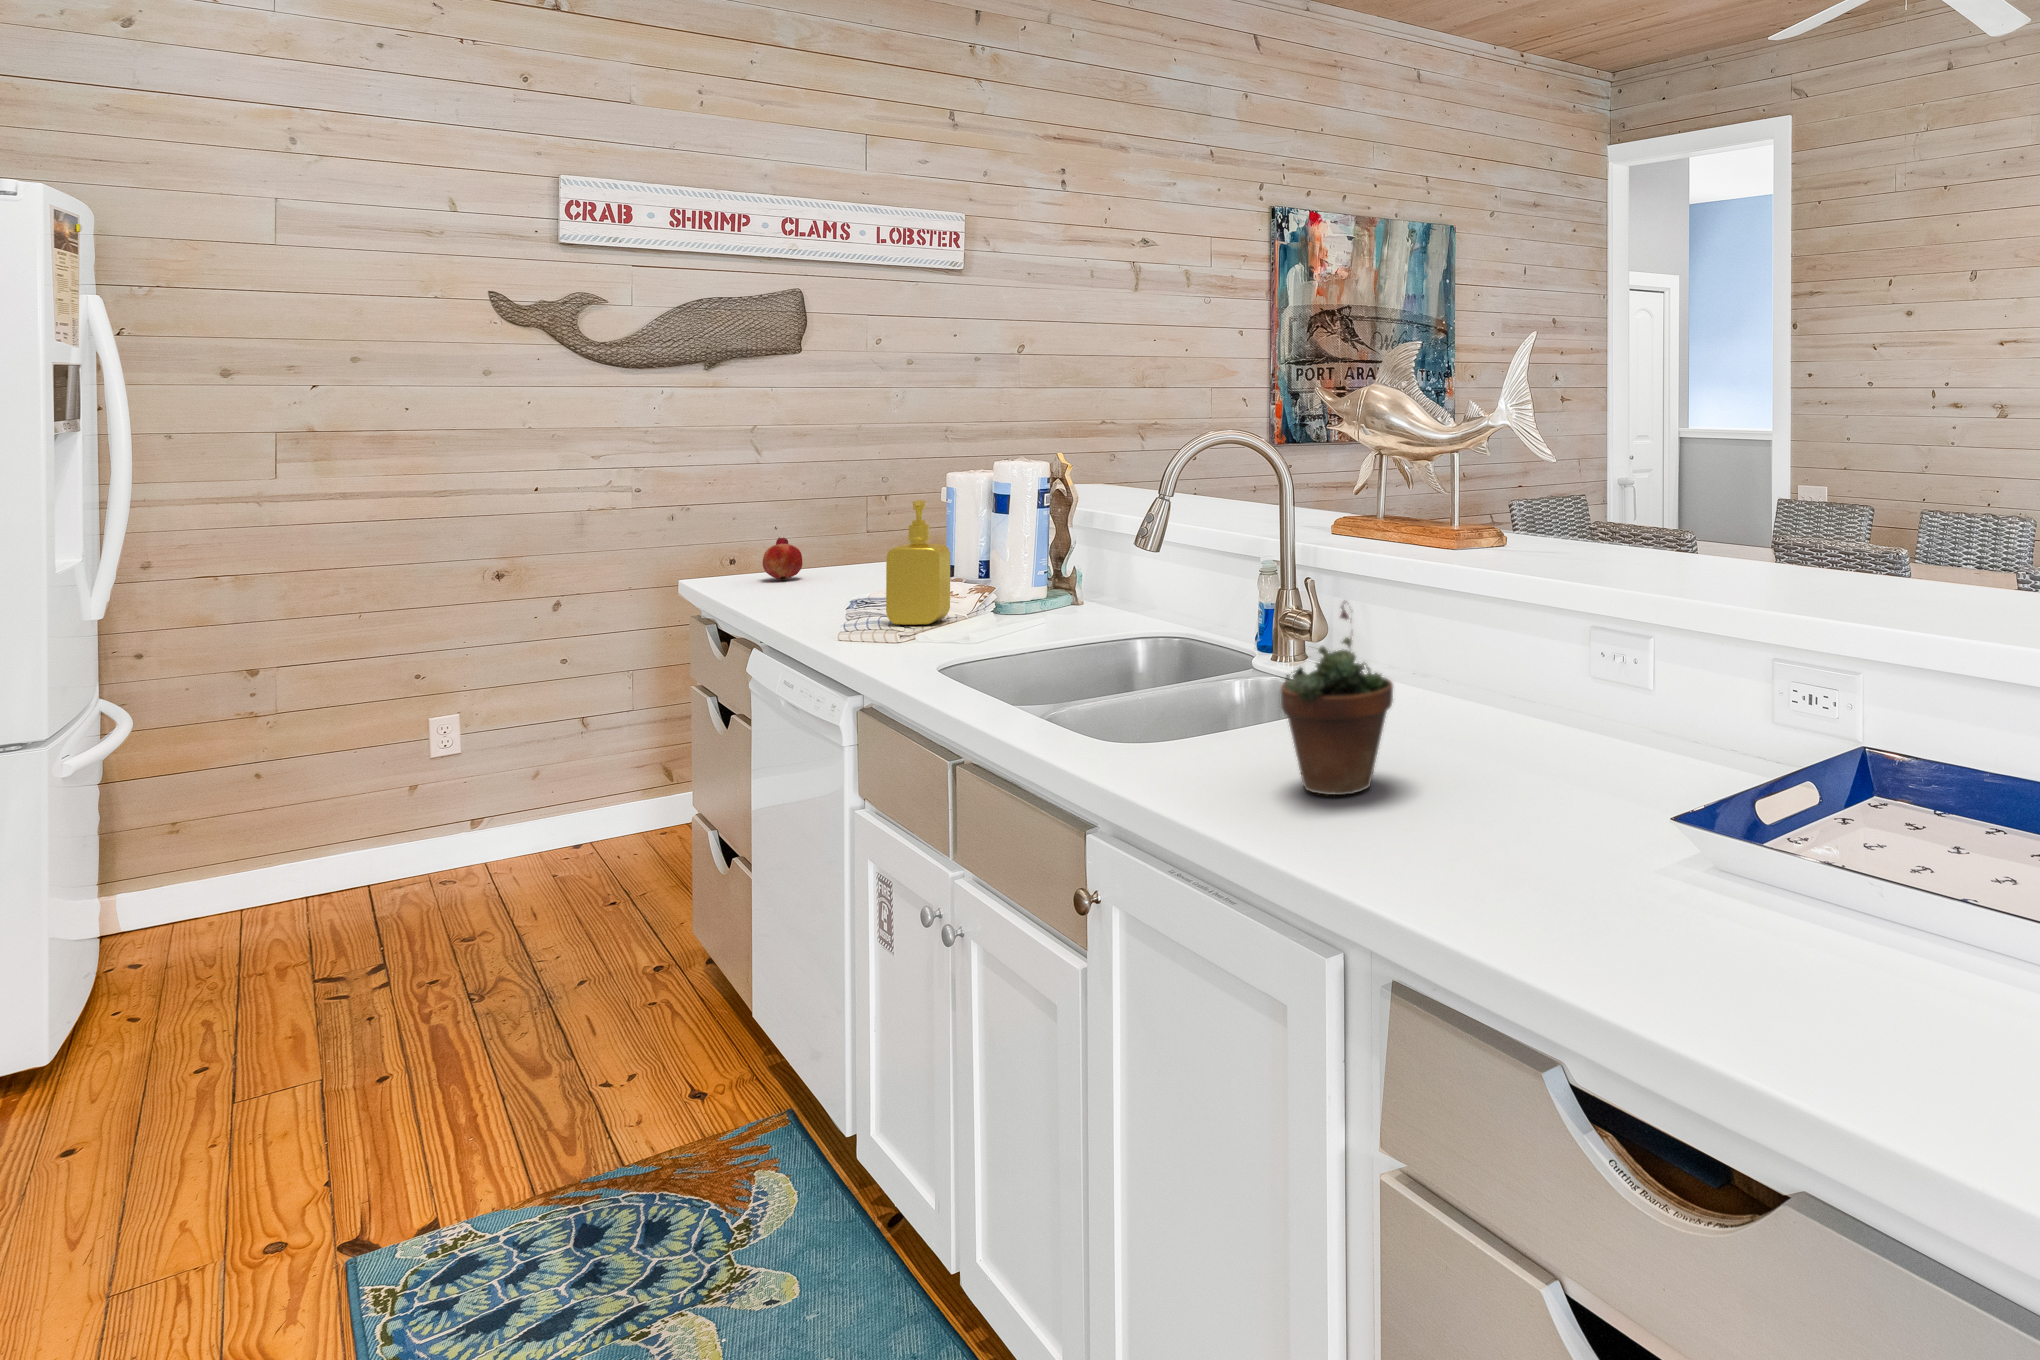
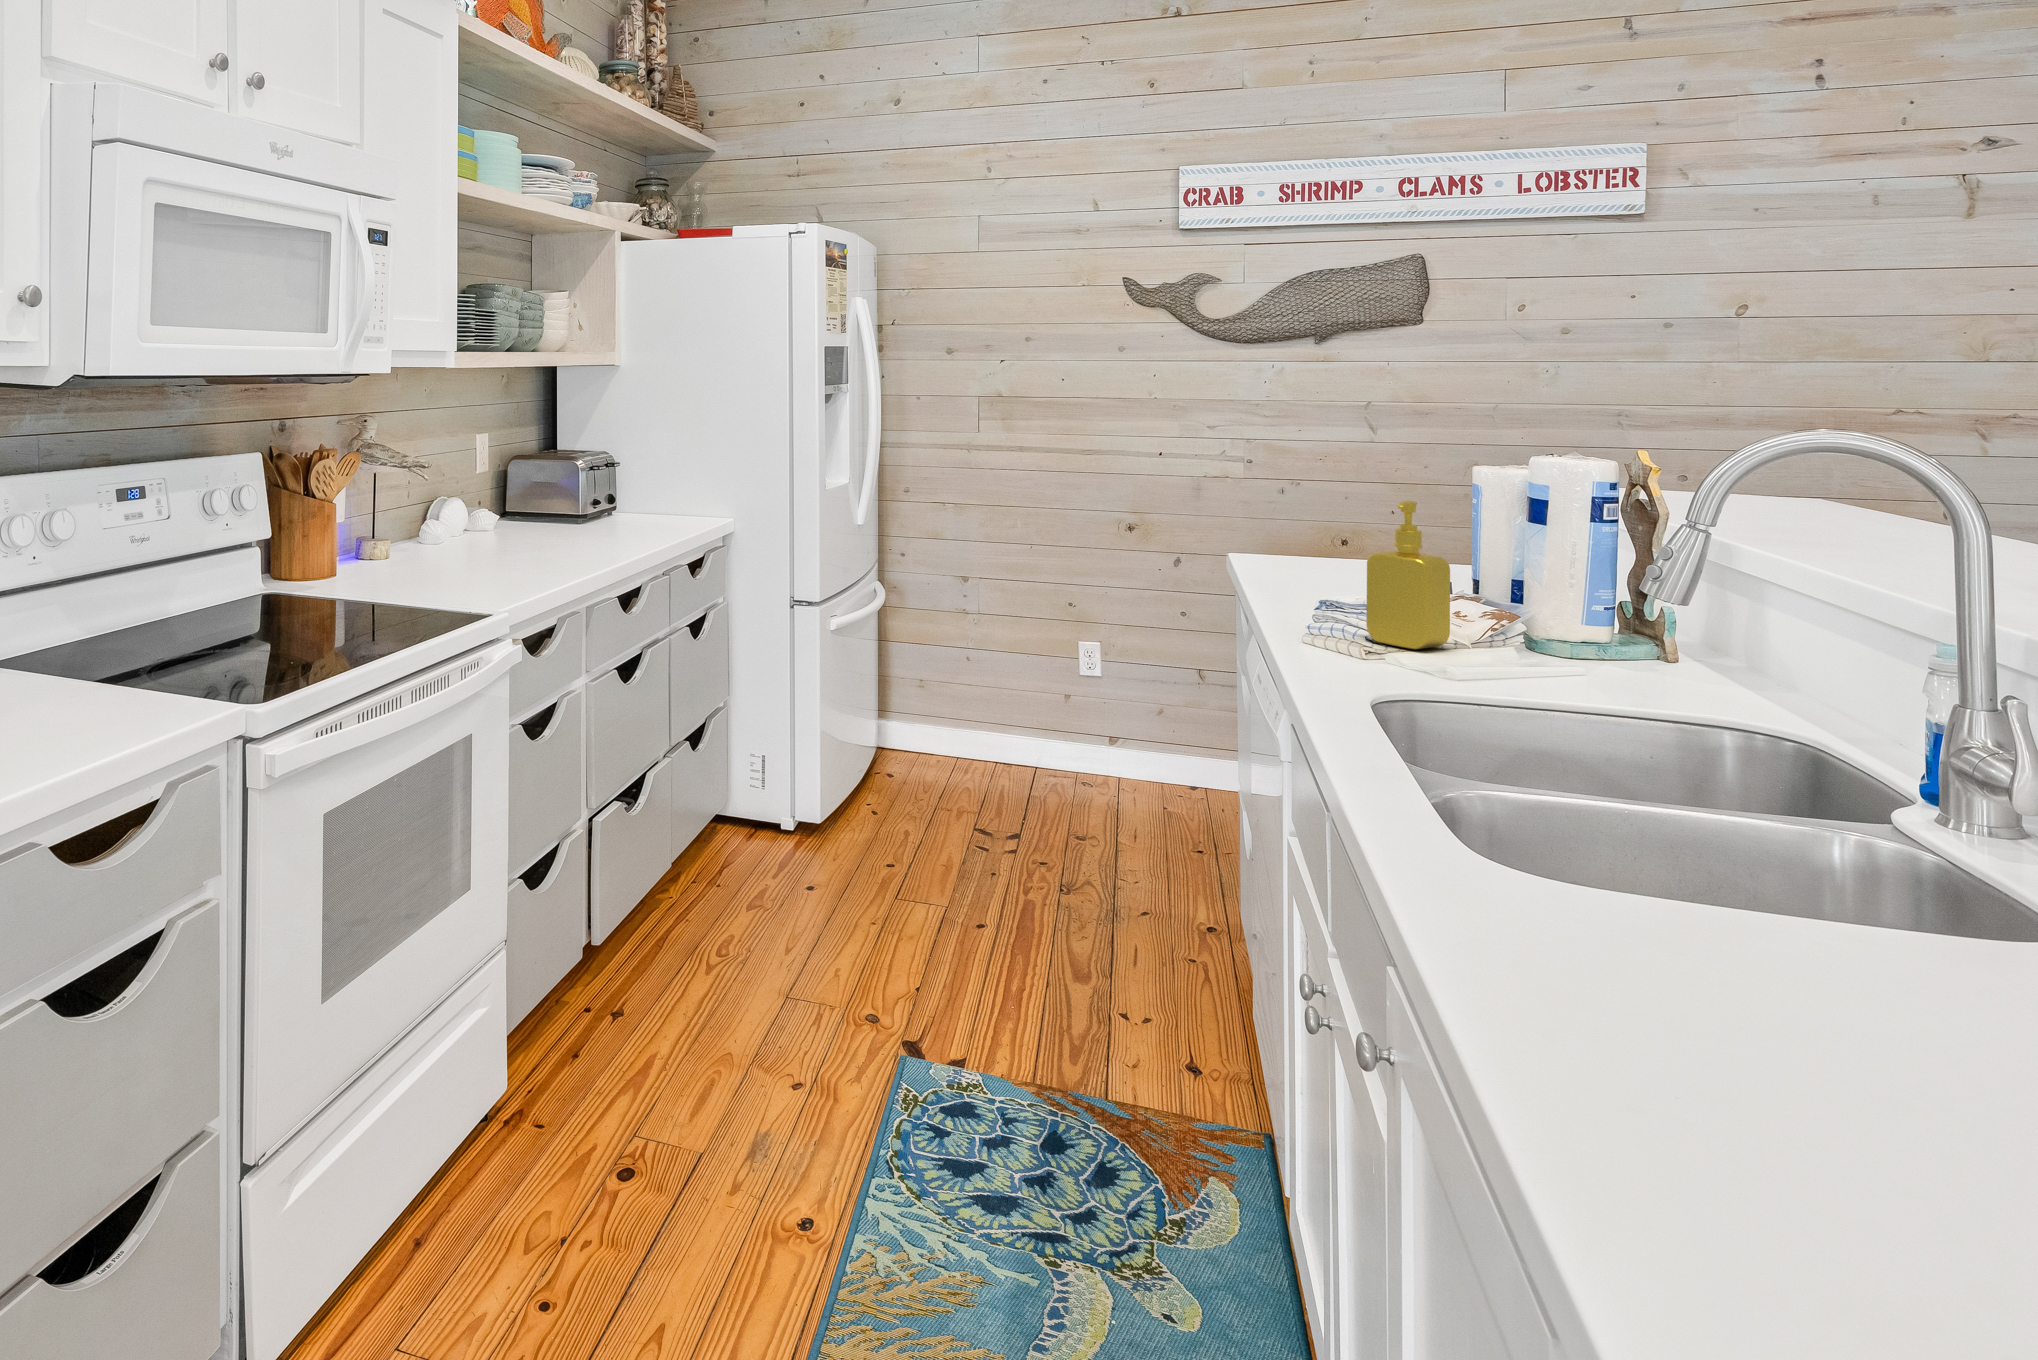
fruit: present [763,537,802,580] -> none [1301,524,1344,570]
succulent plant: present [1281,602,1393,795] -> none [1632,758,1896,1104]

